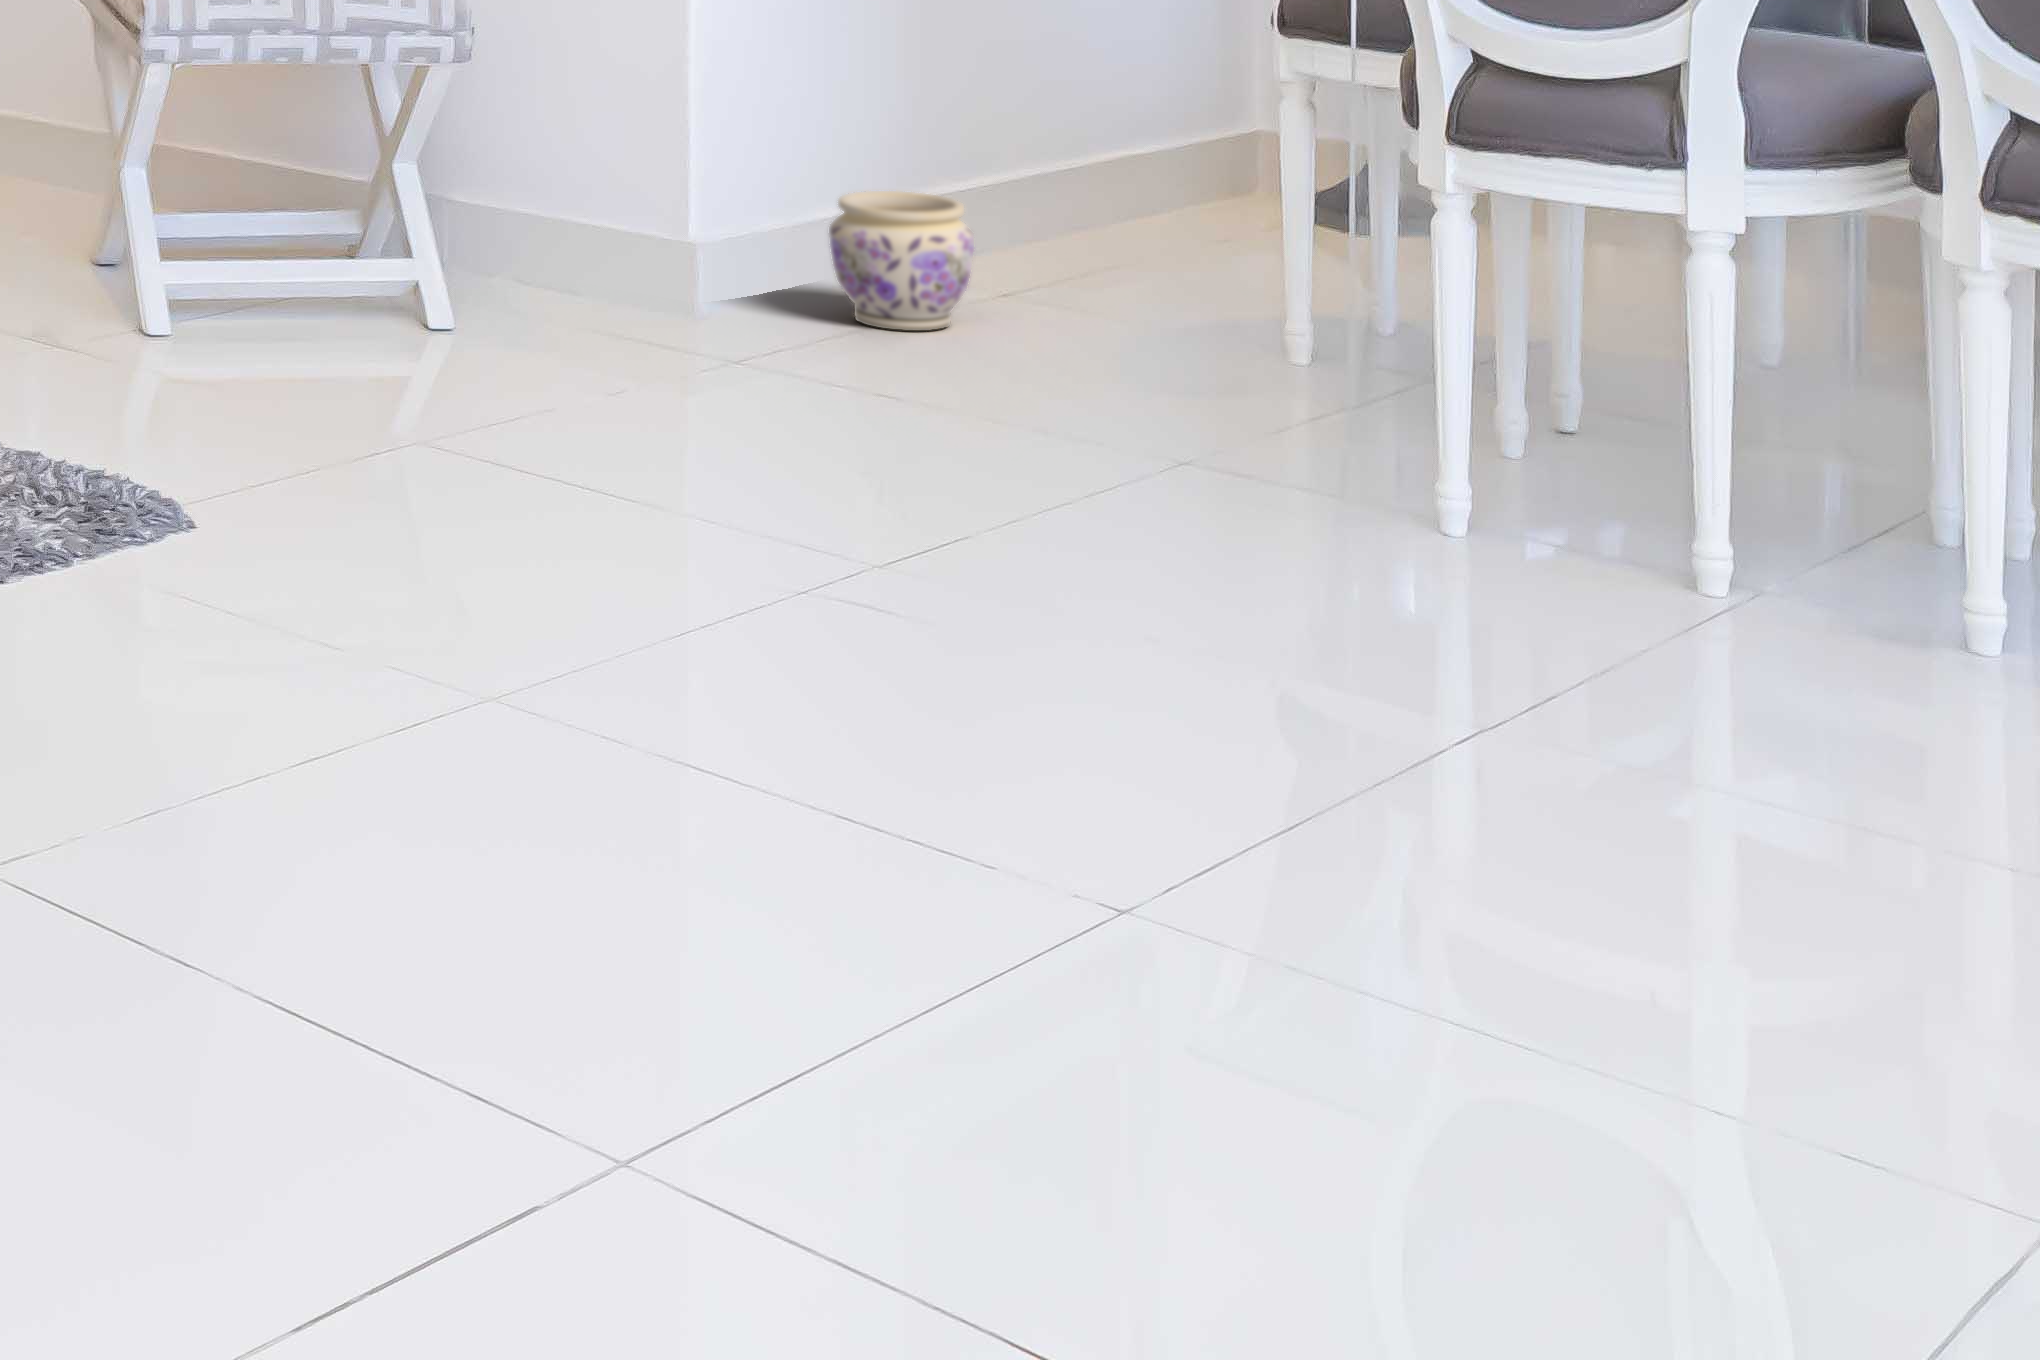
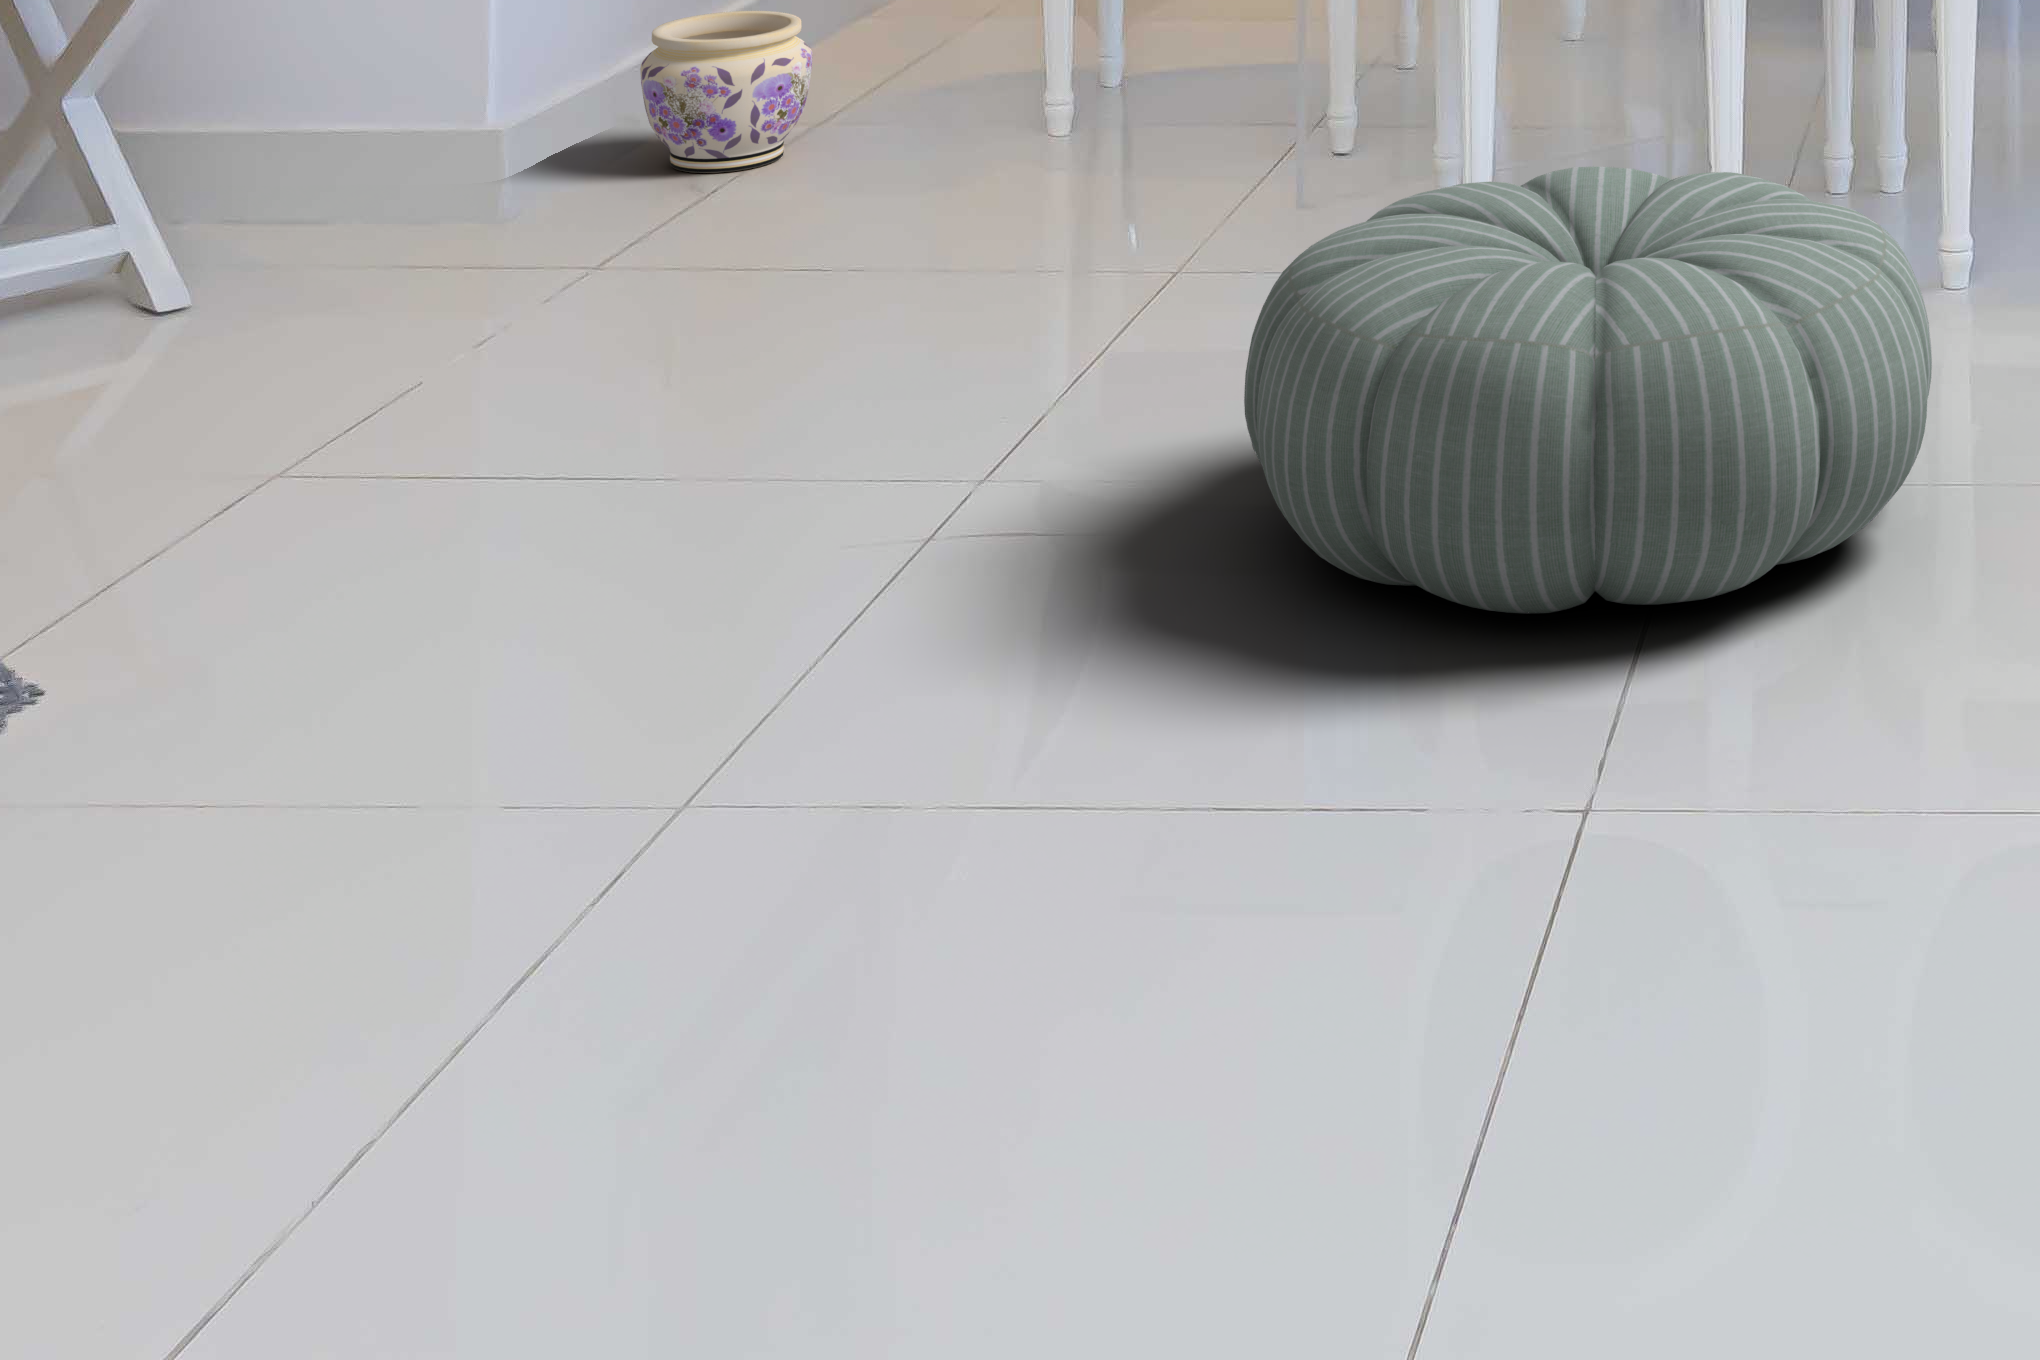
pouf: none [1020,390,1734,804] -> present [1244,167,1932,614]

